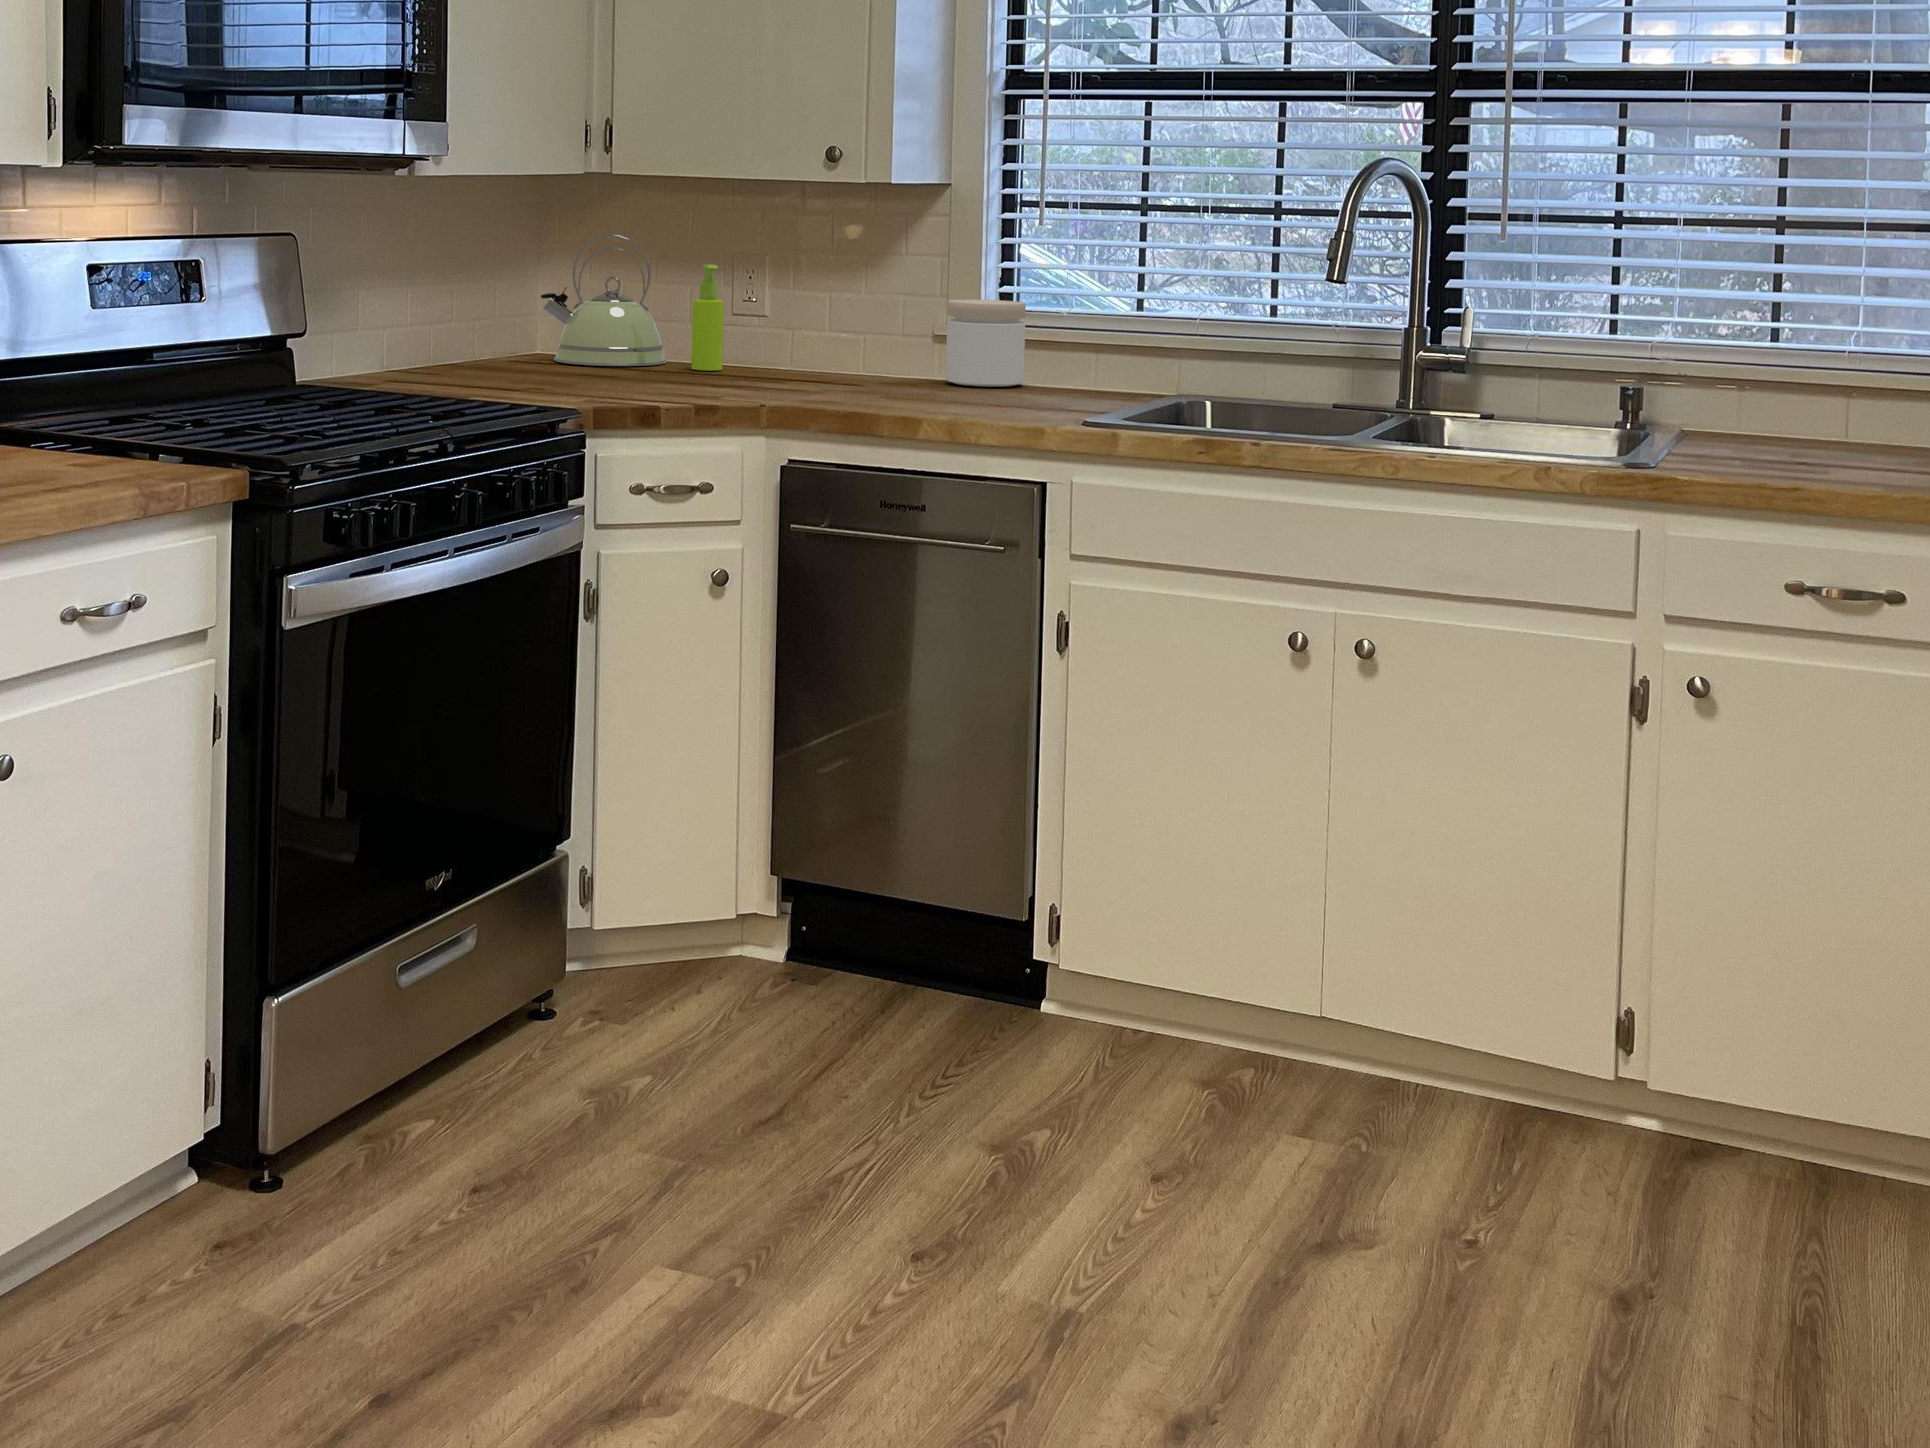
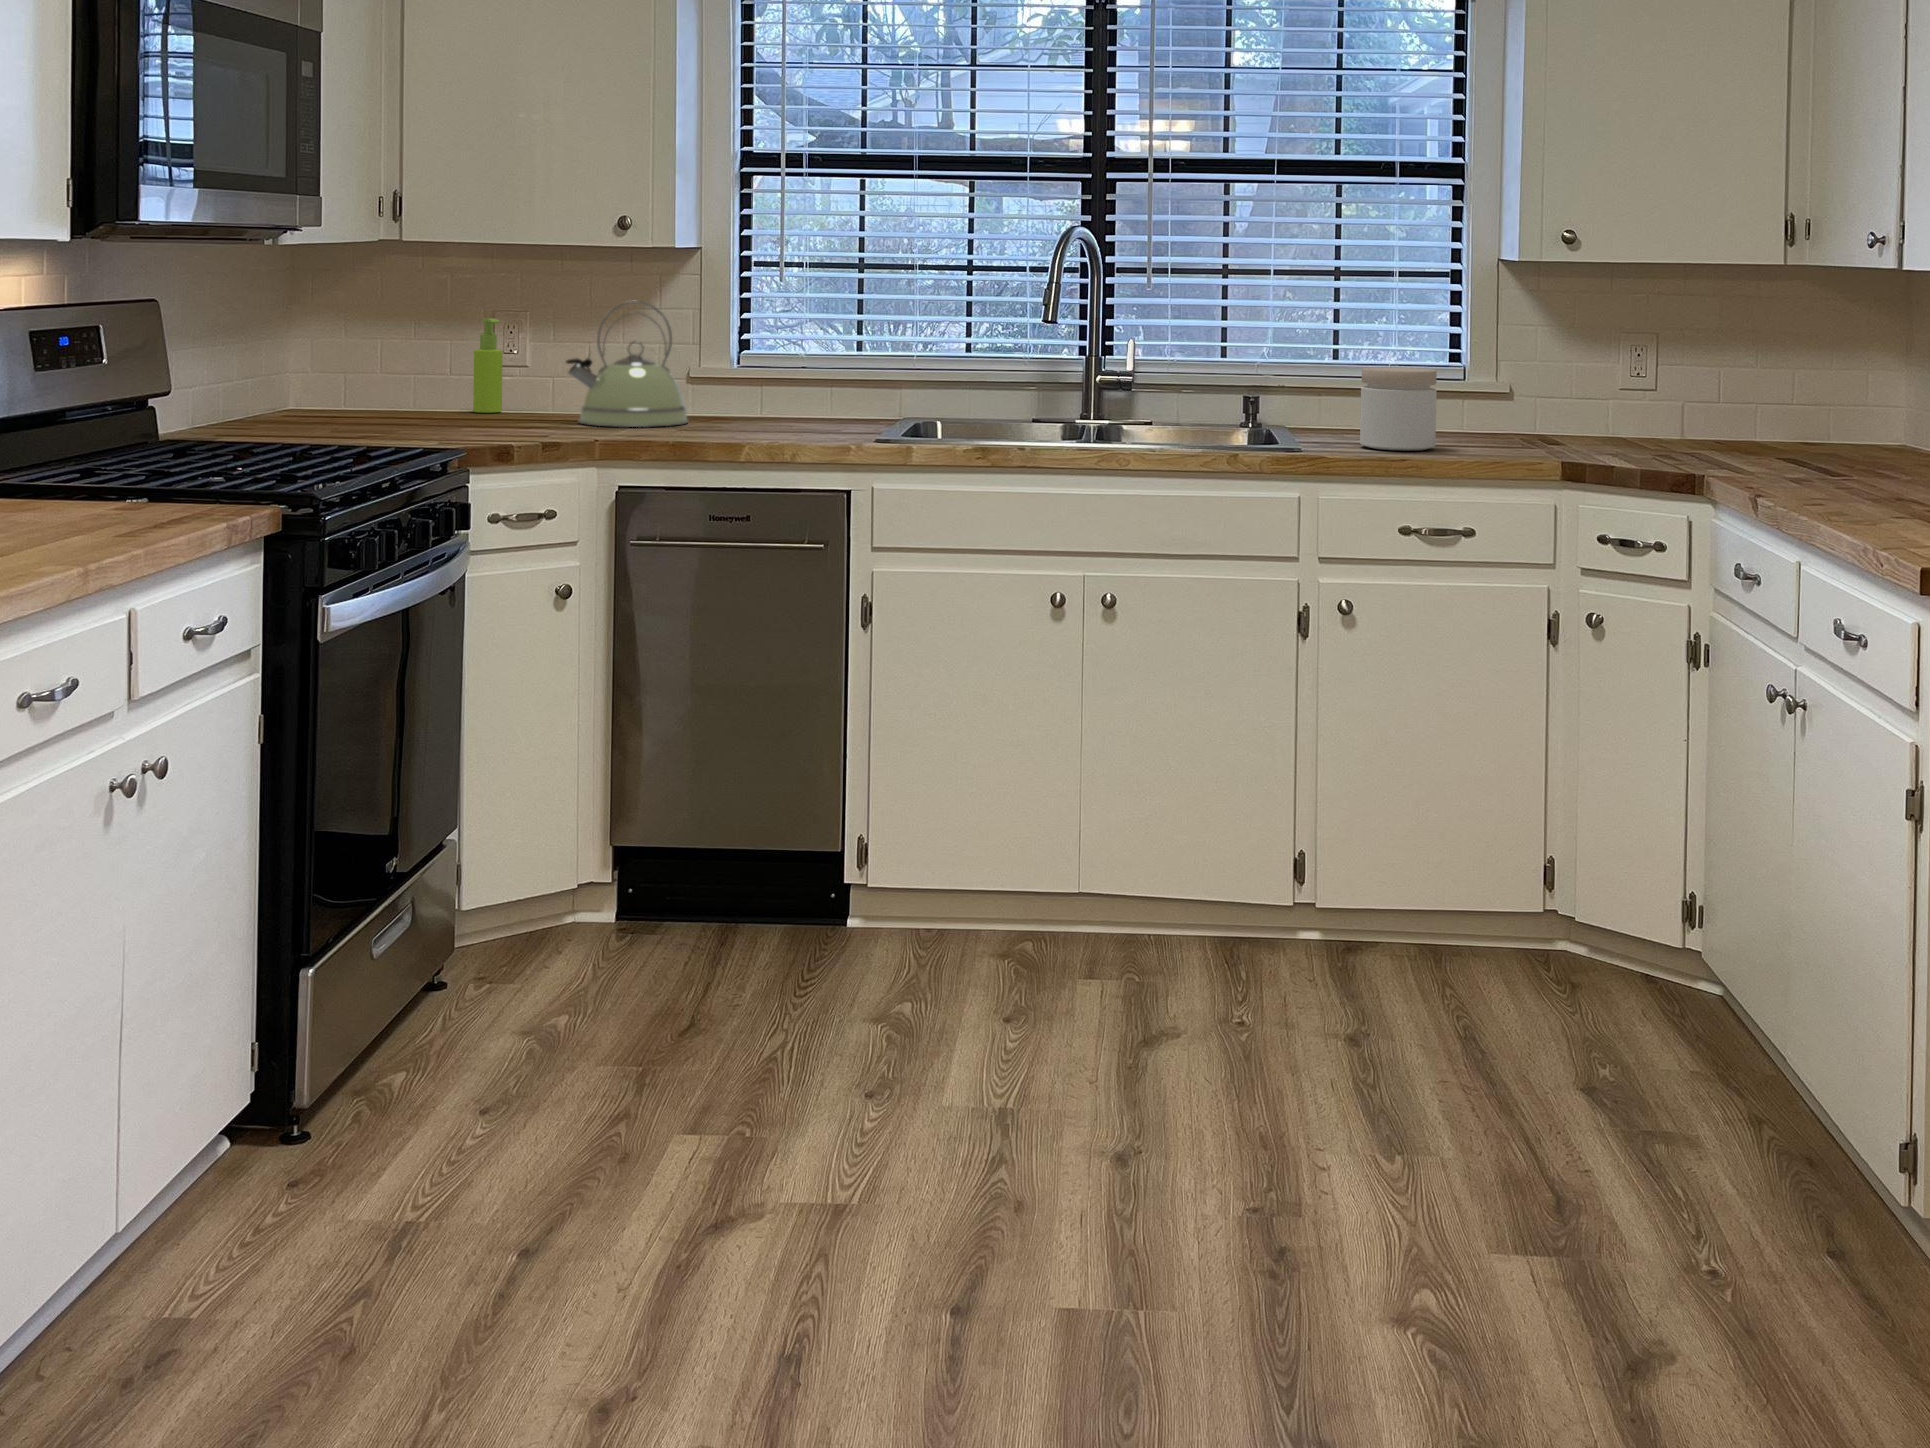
kettle: present [540,235,666,366] -> present [566,301,688,427]
jar: present [946,300,1026,387] -> present [1360,367,1437,450]

